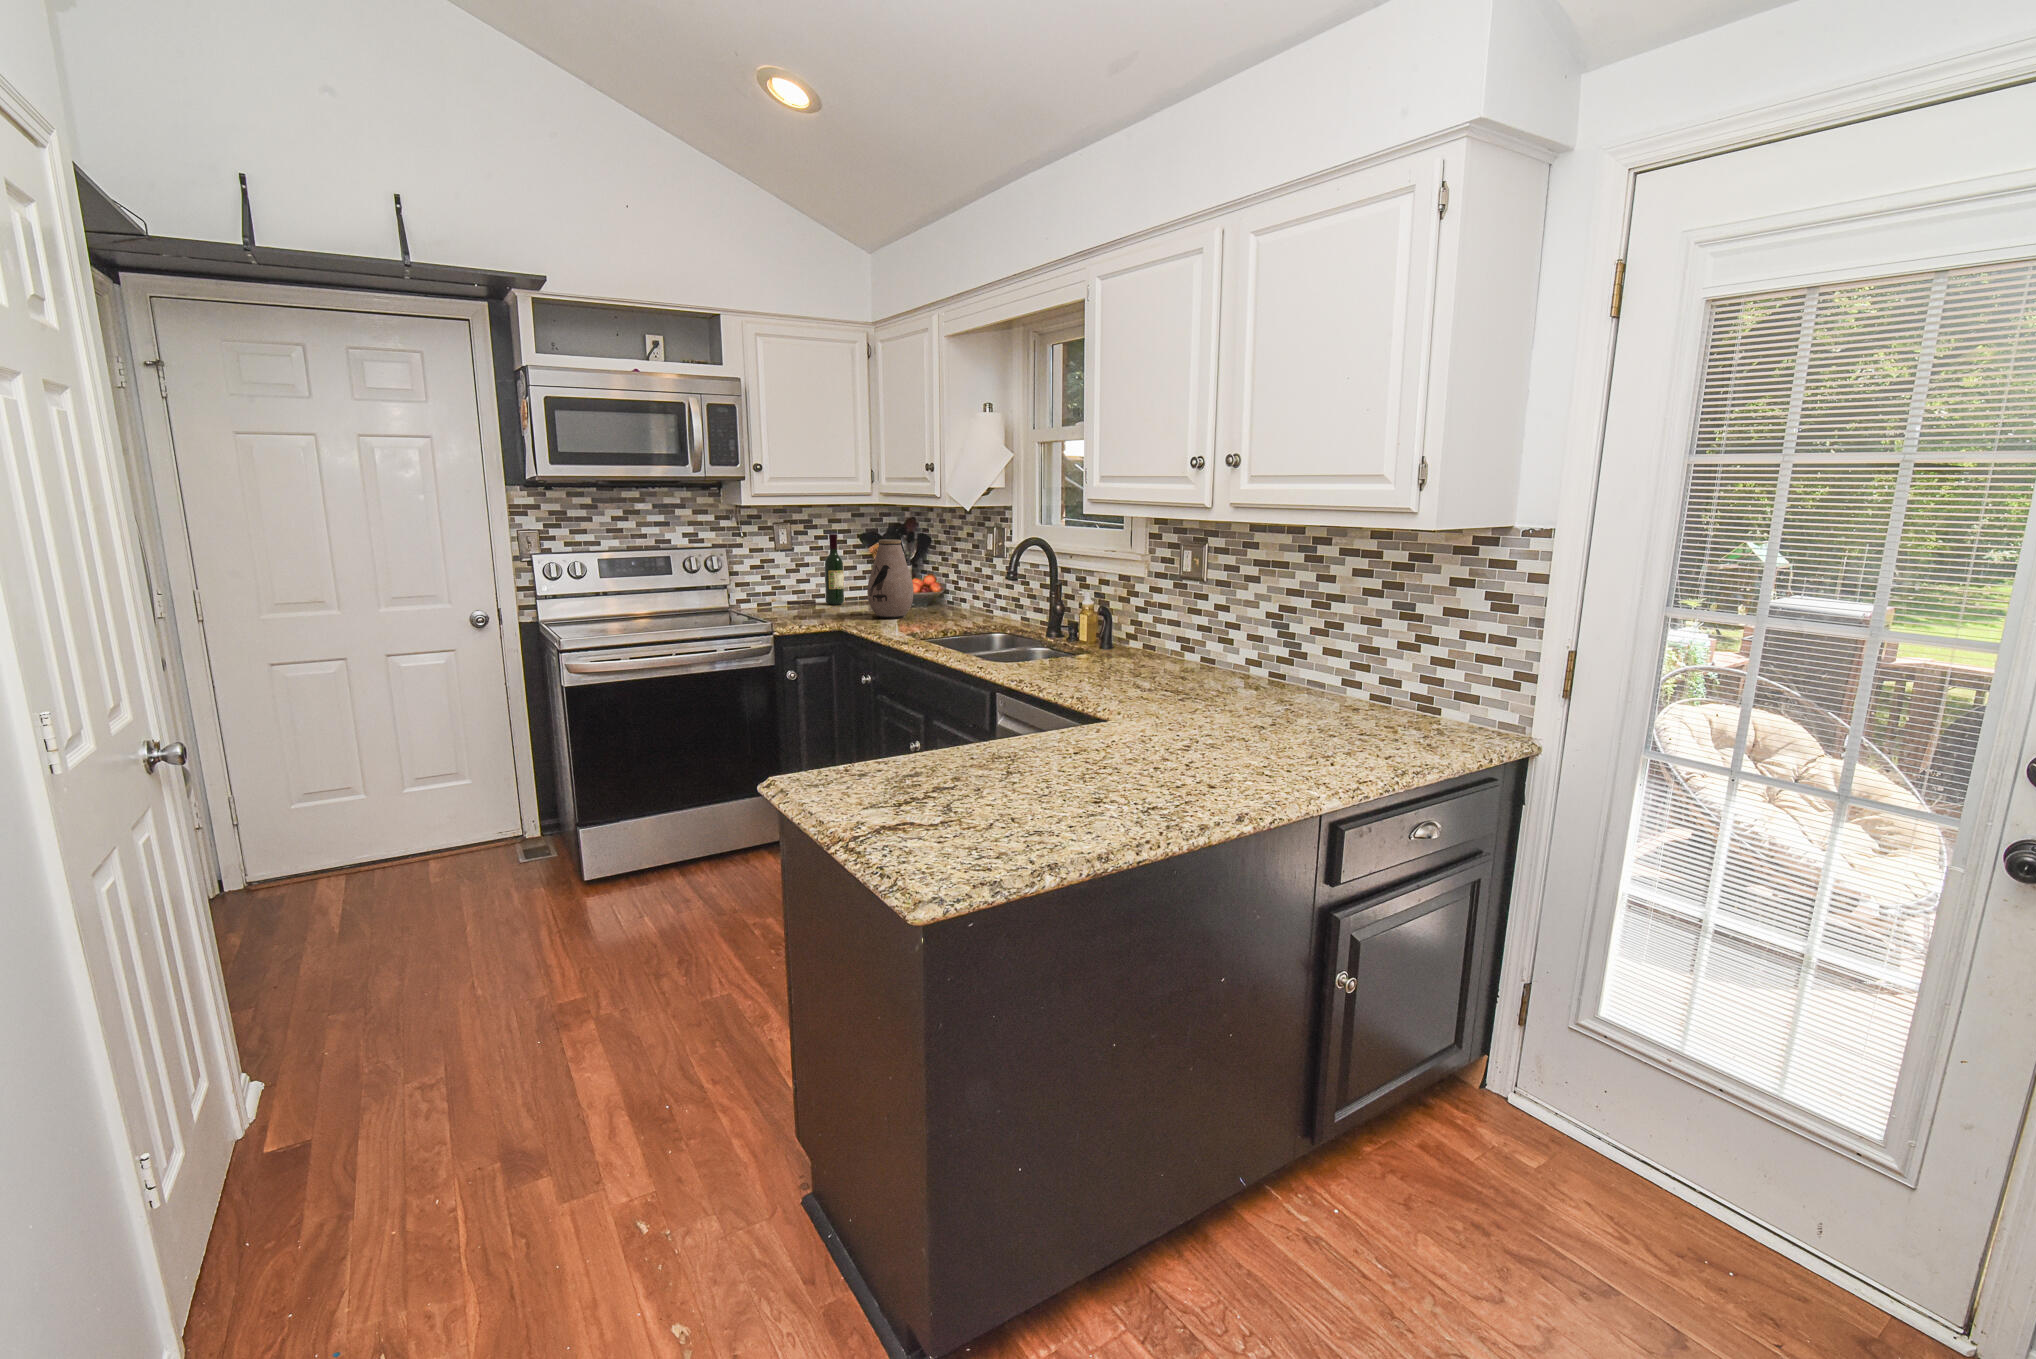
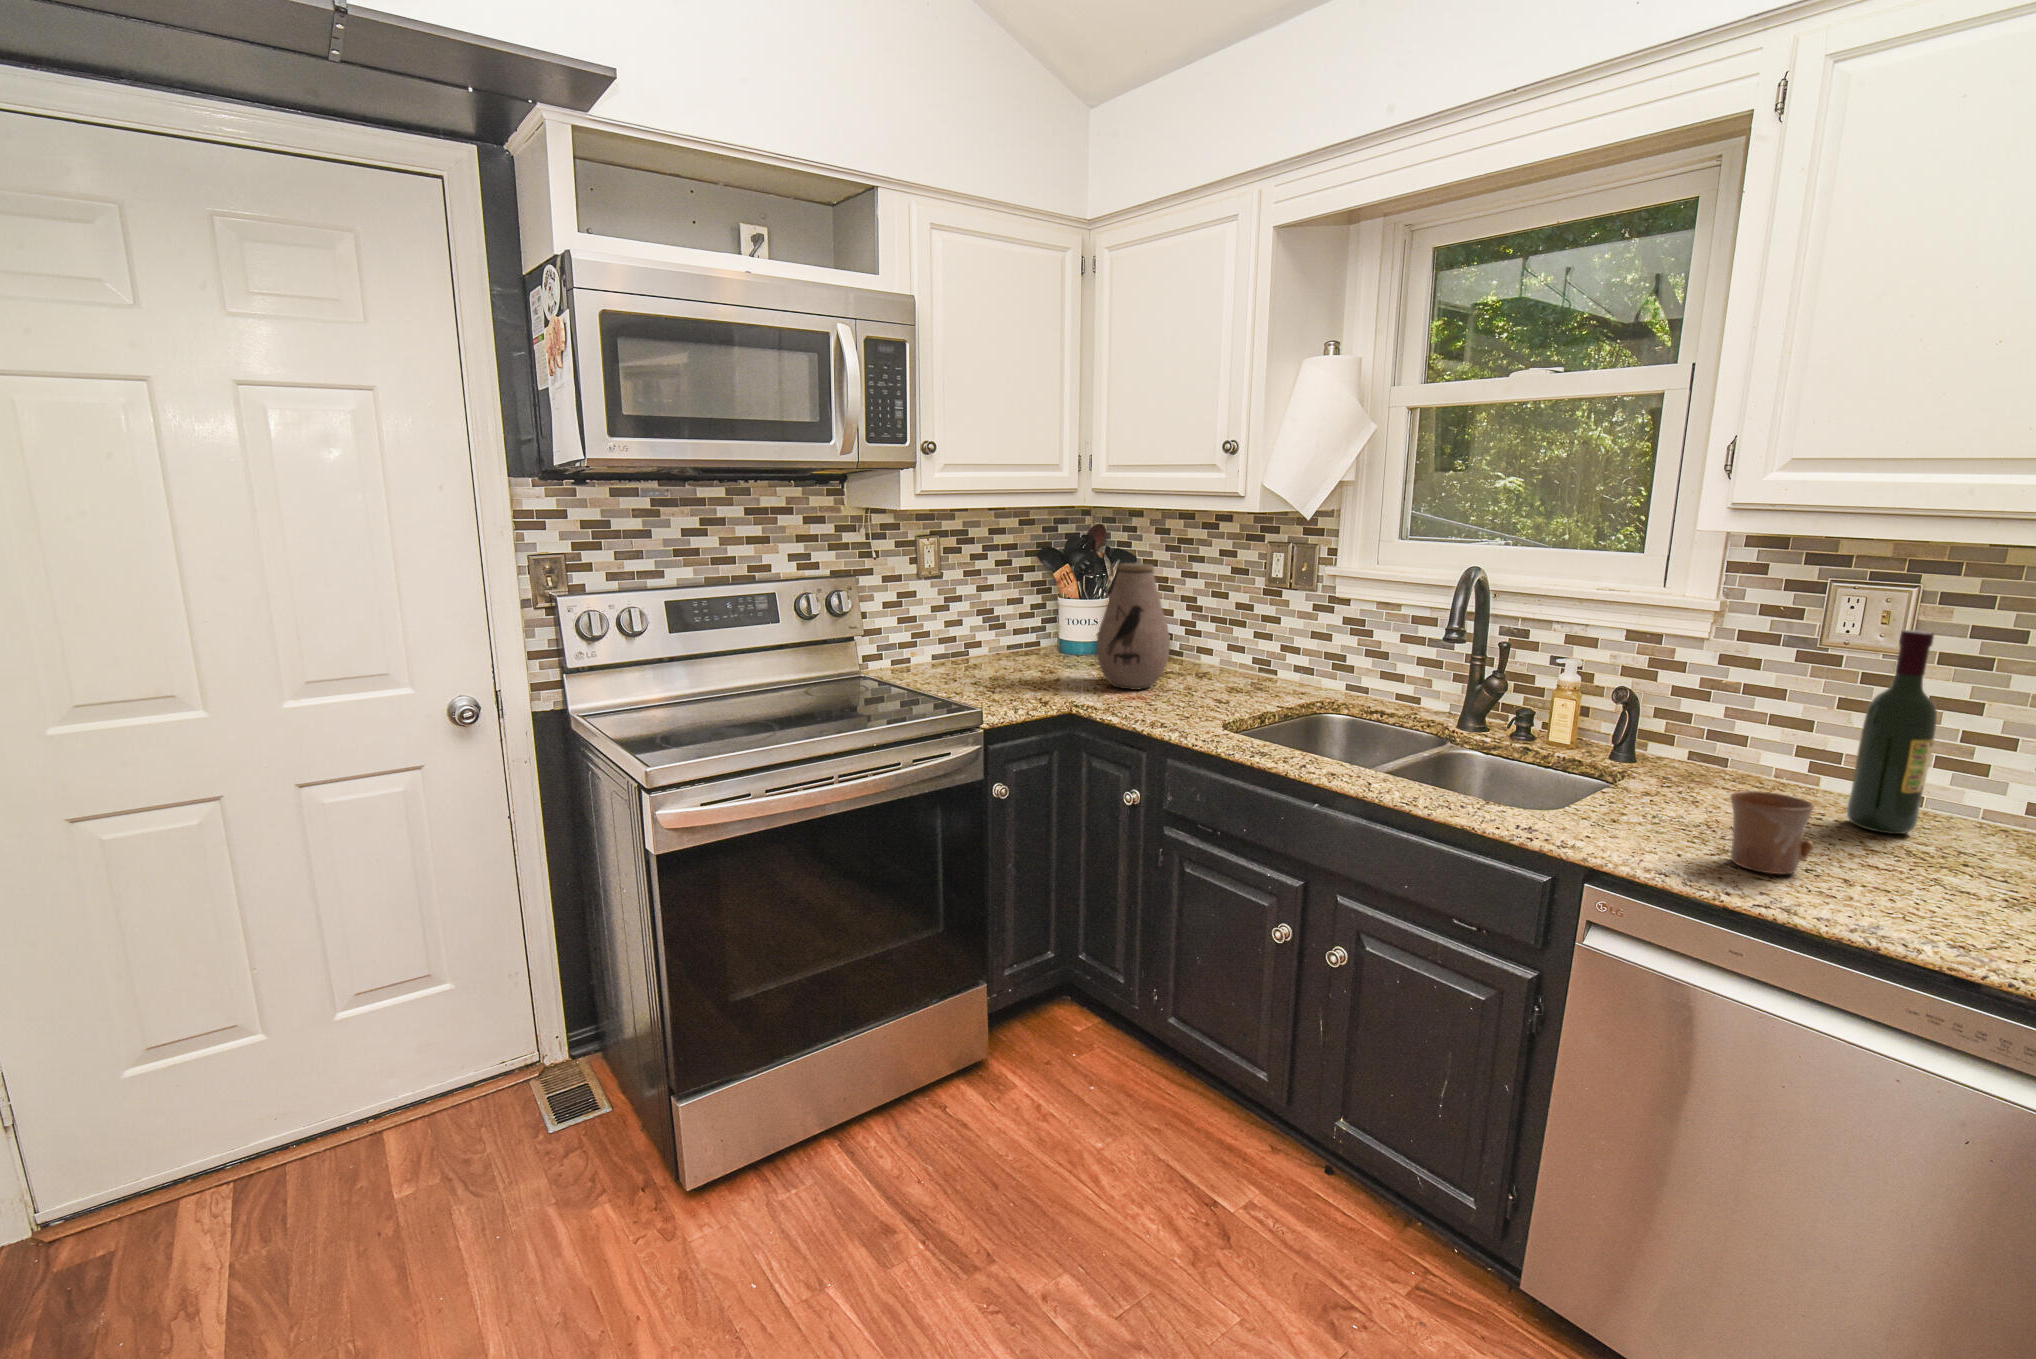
wine bottle: present [825,534,844,605] -> present [1847,630,1937,834]
mug: none [1048,643,1090,681] -> present [1730,791,1815,874]

